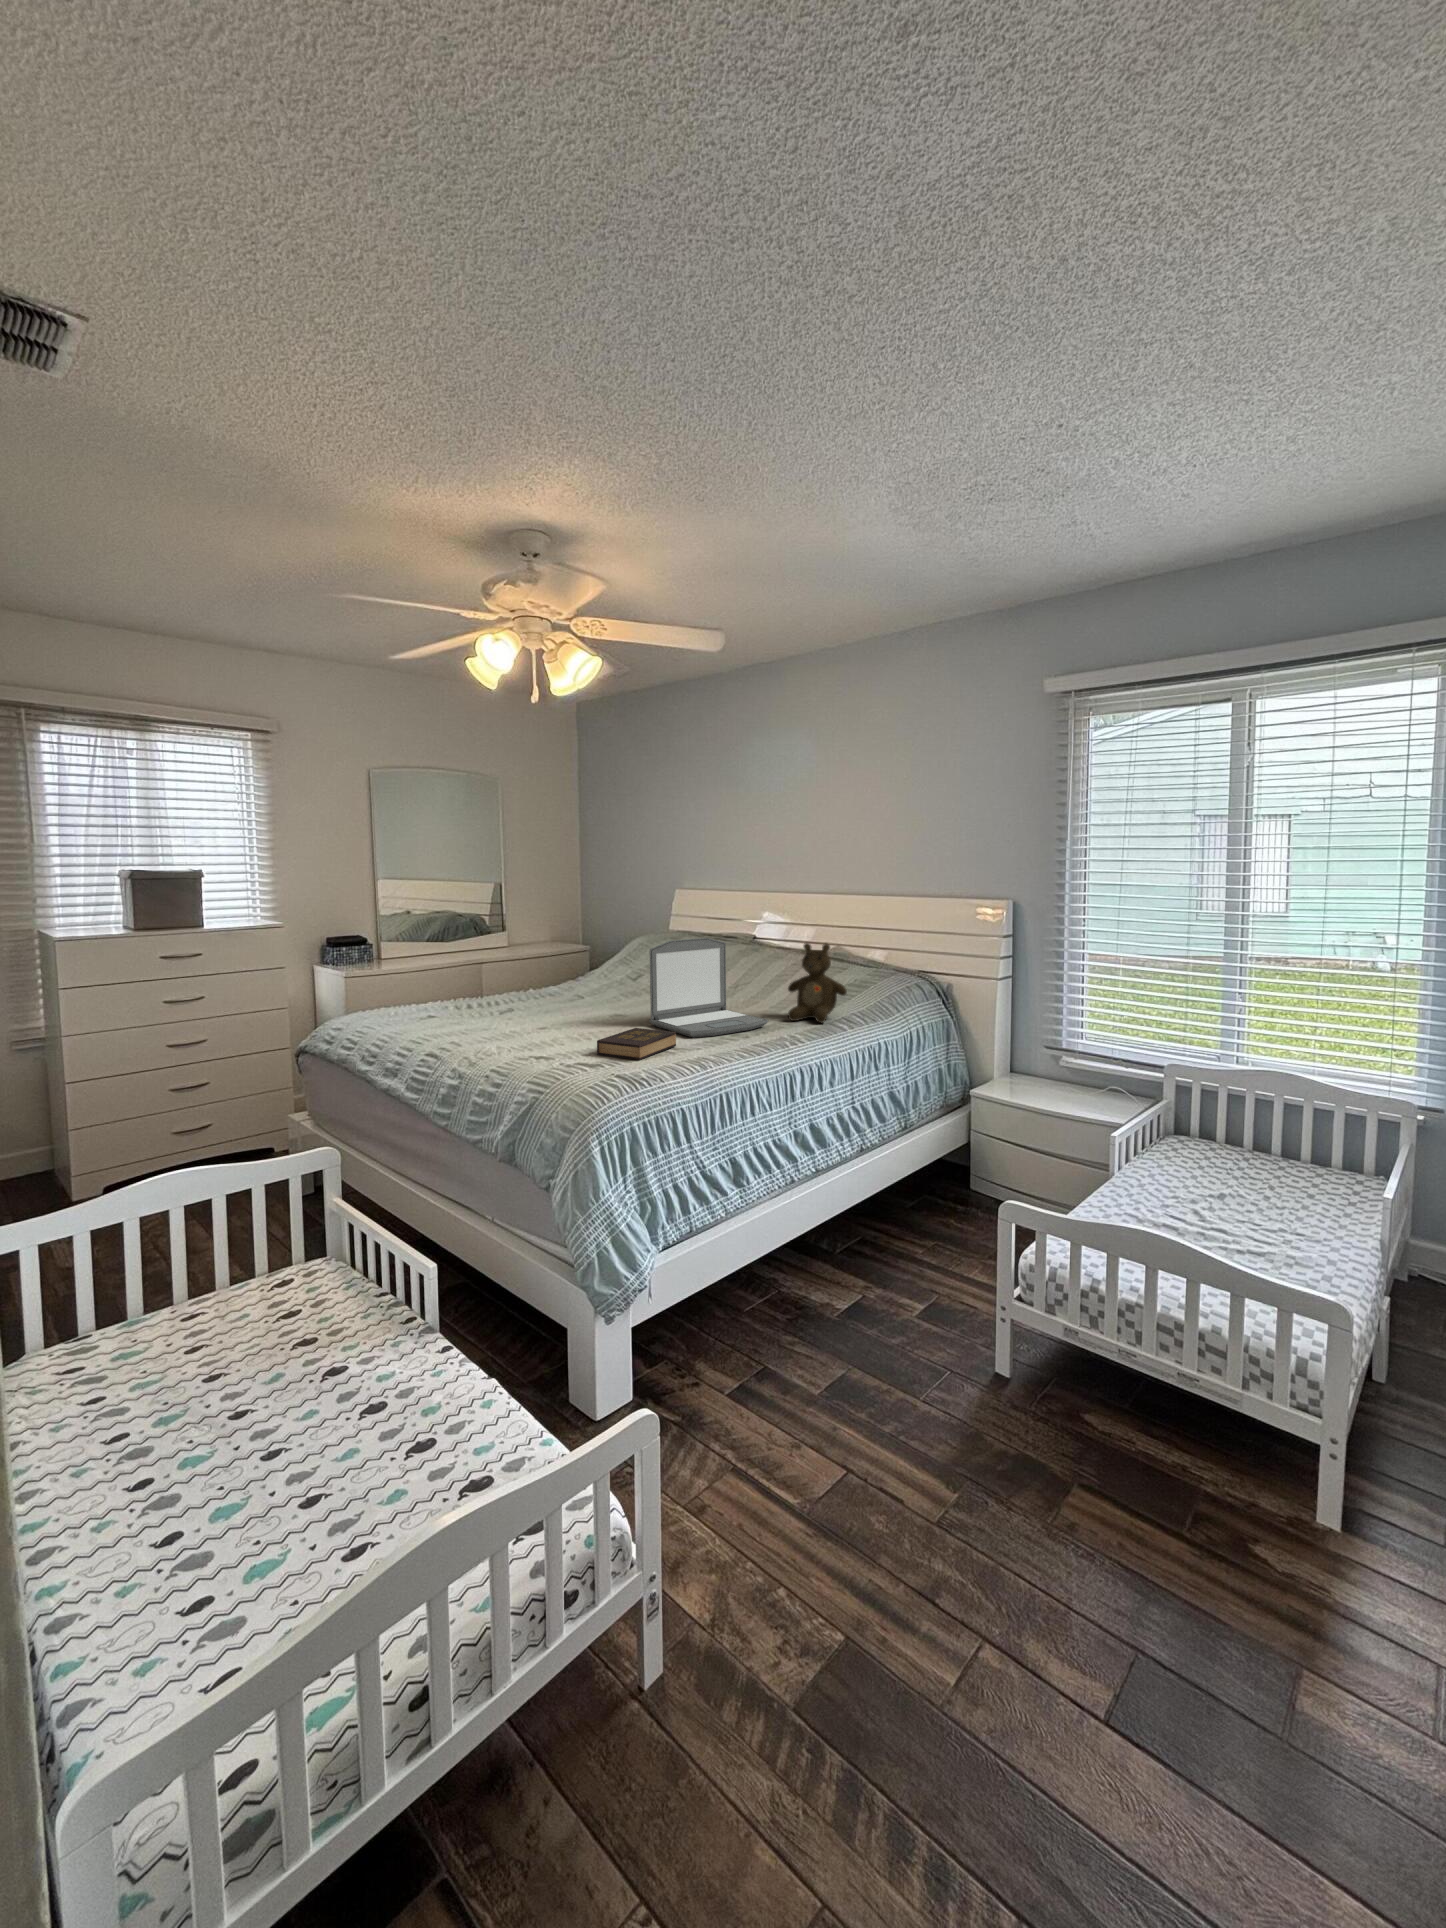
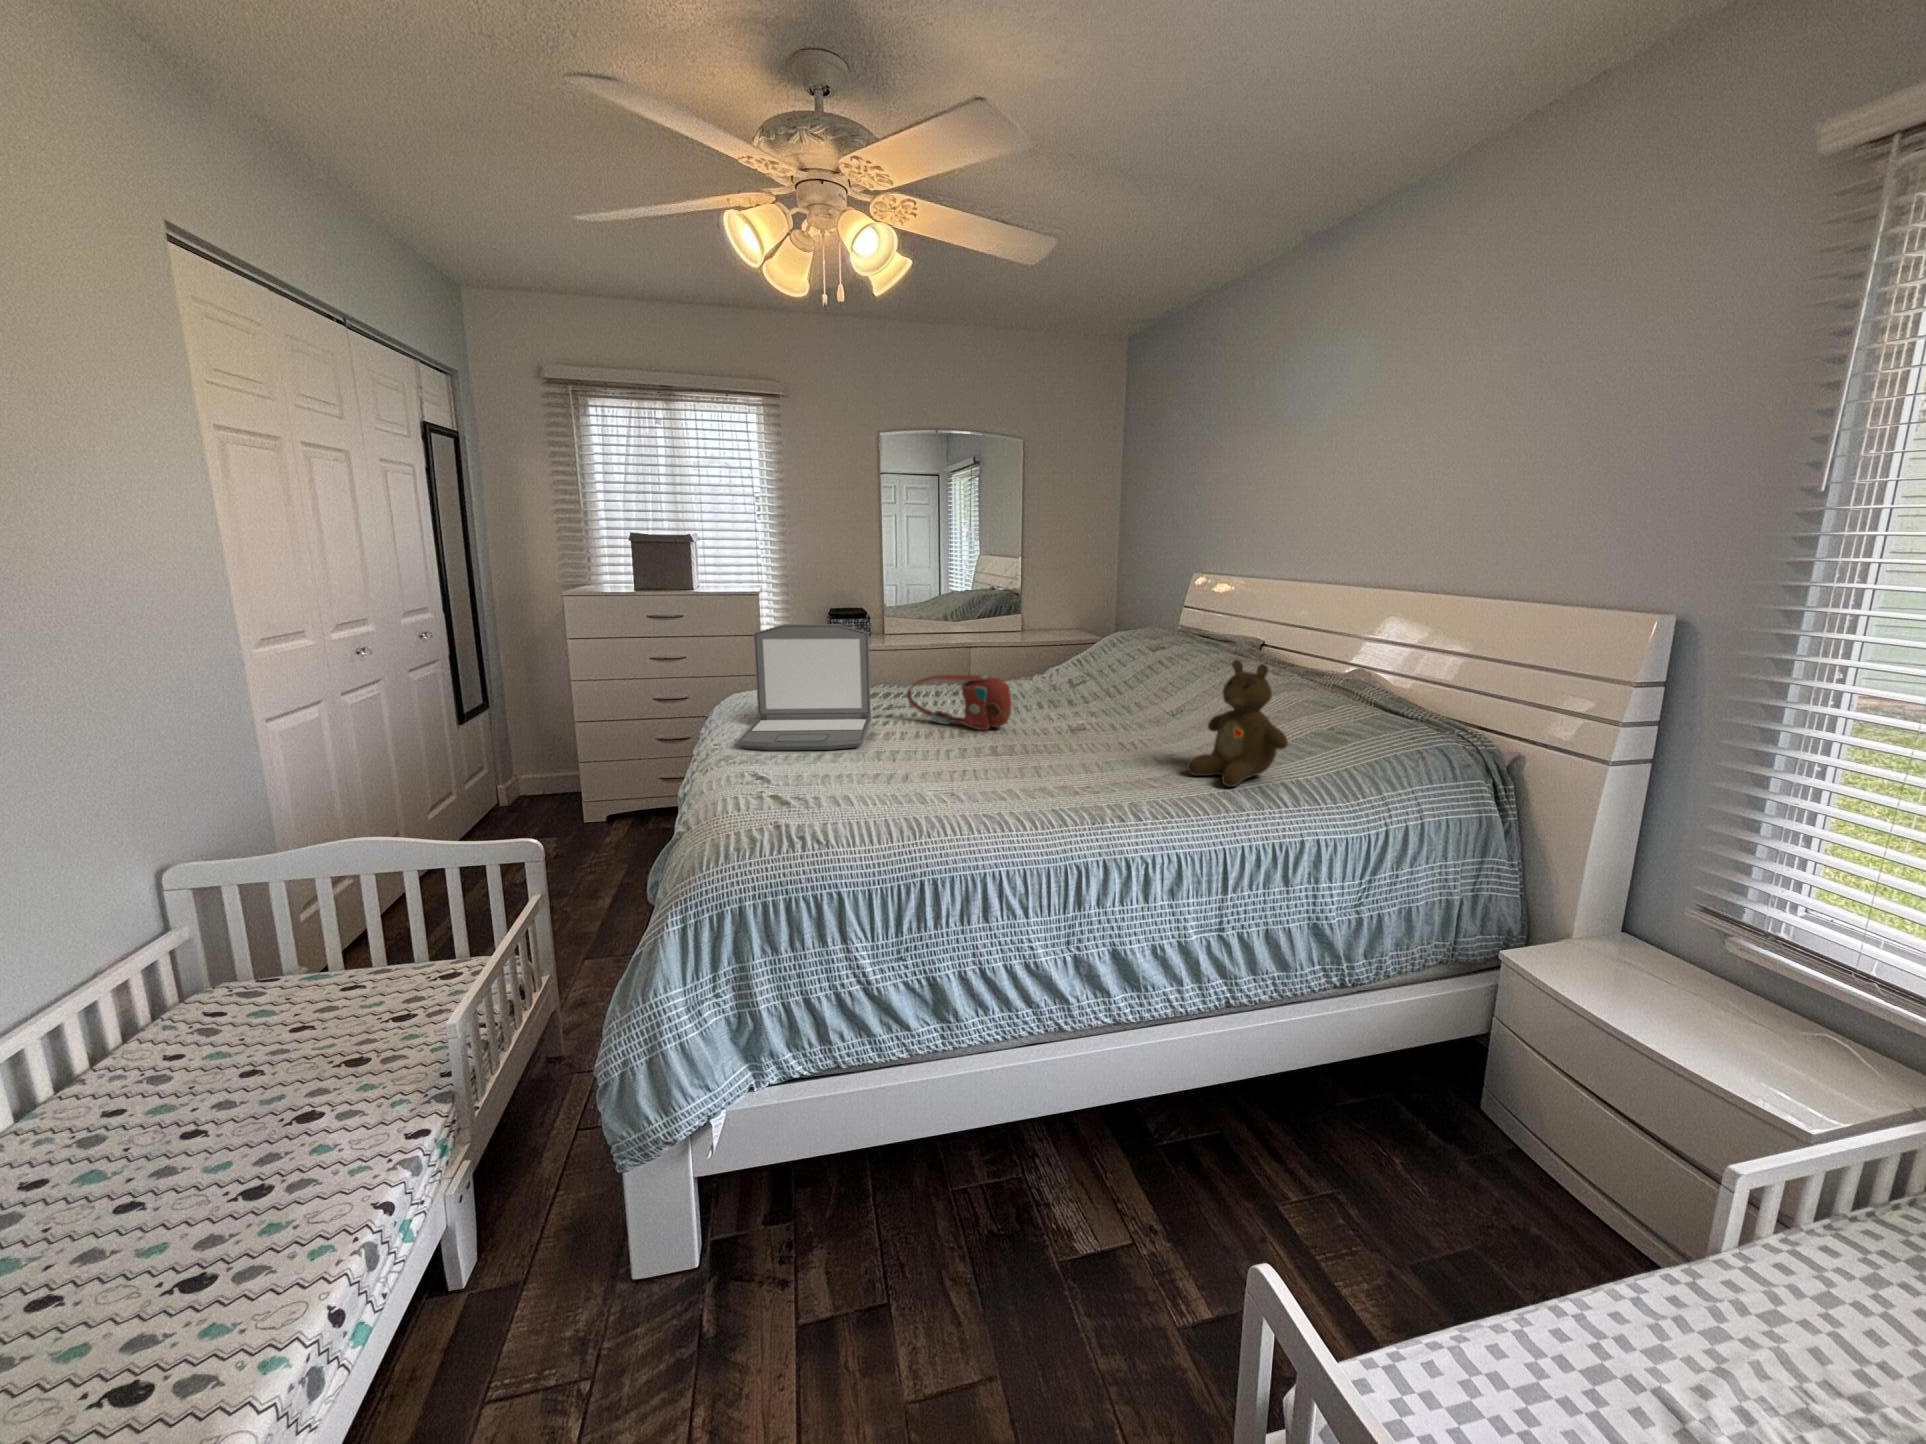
laptop: present [649,938,768,1038] -> present [737,624,871,751]
handbag: none [545,974,634,1017] -> present [907,675,1011,730]
hardback book: present [597,1028,676,1060] -> none [853,754,962,803]

